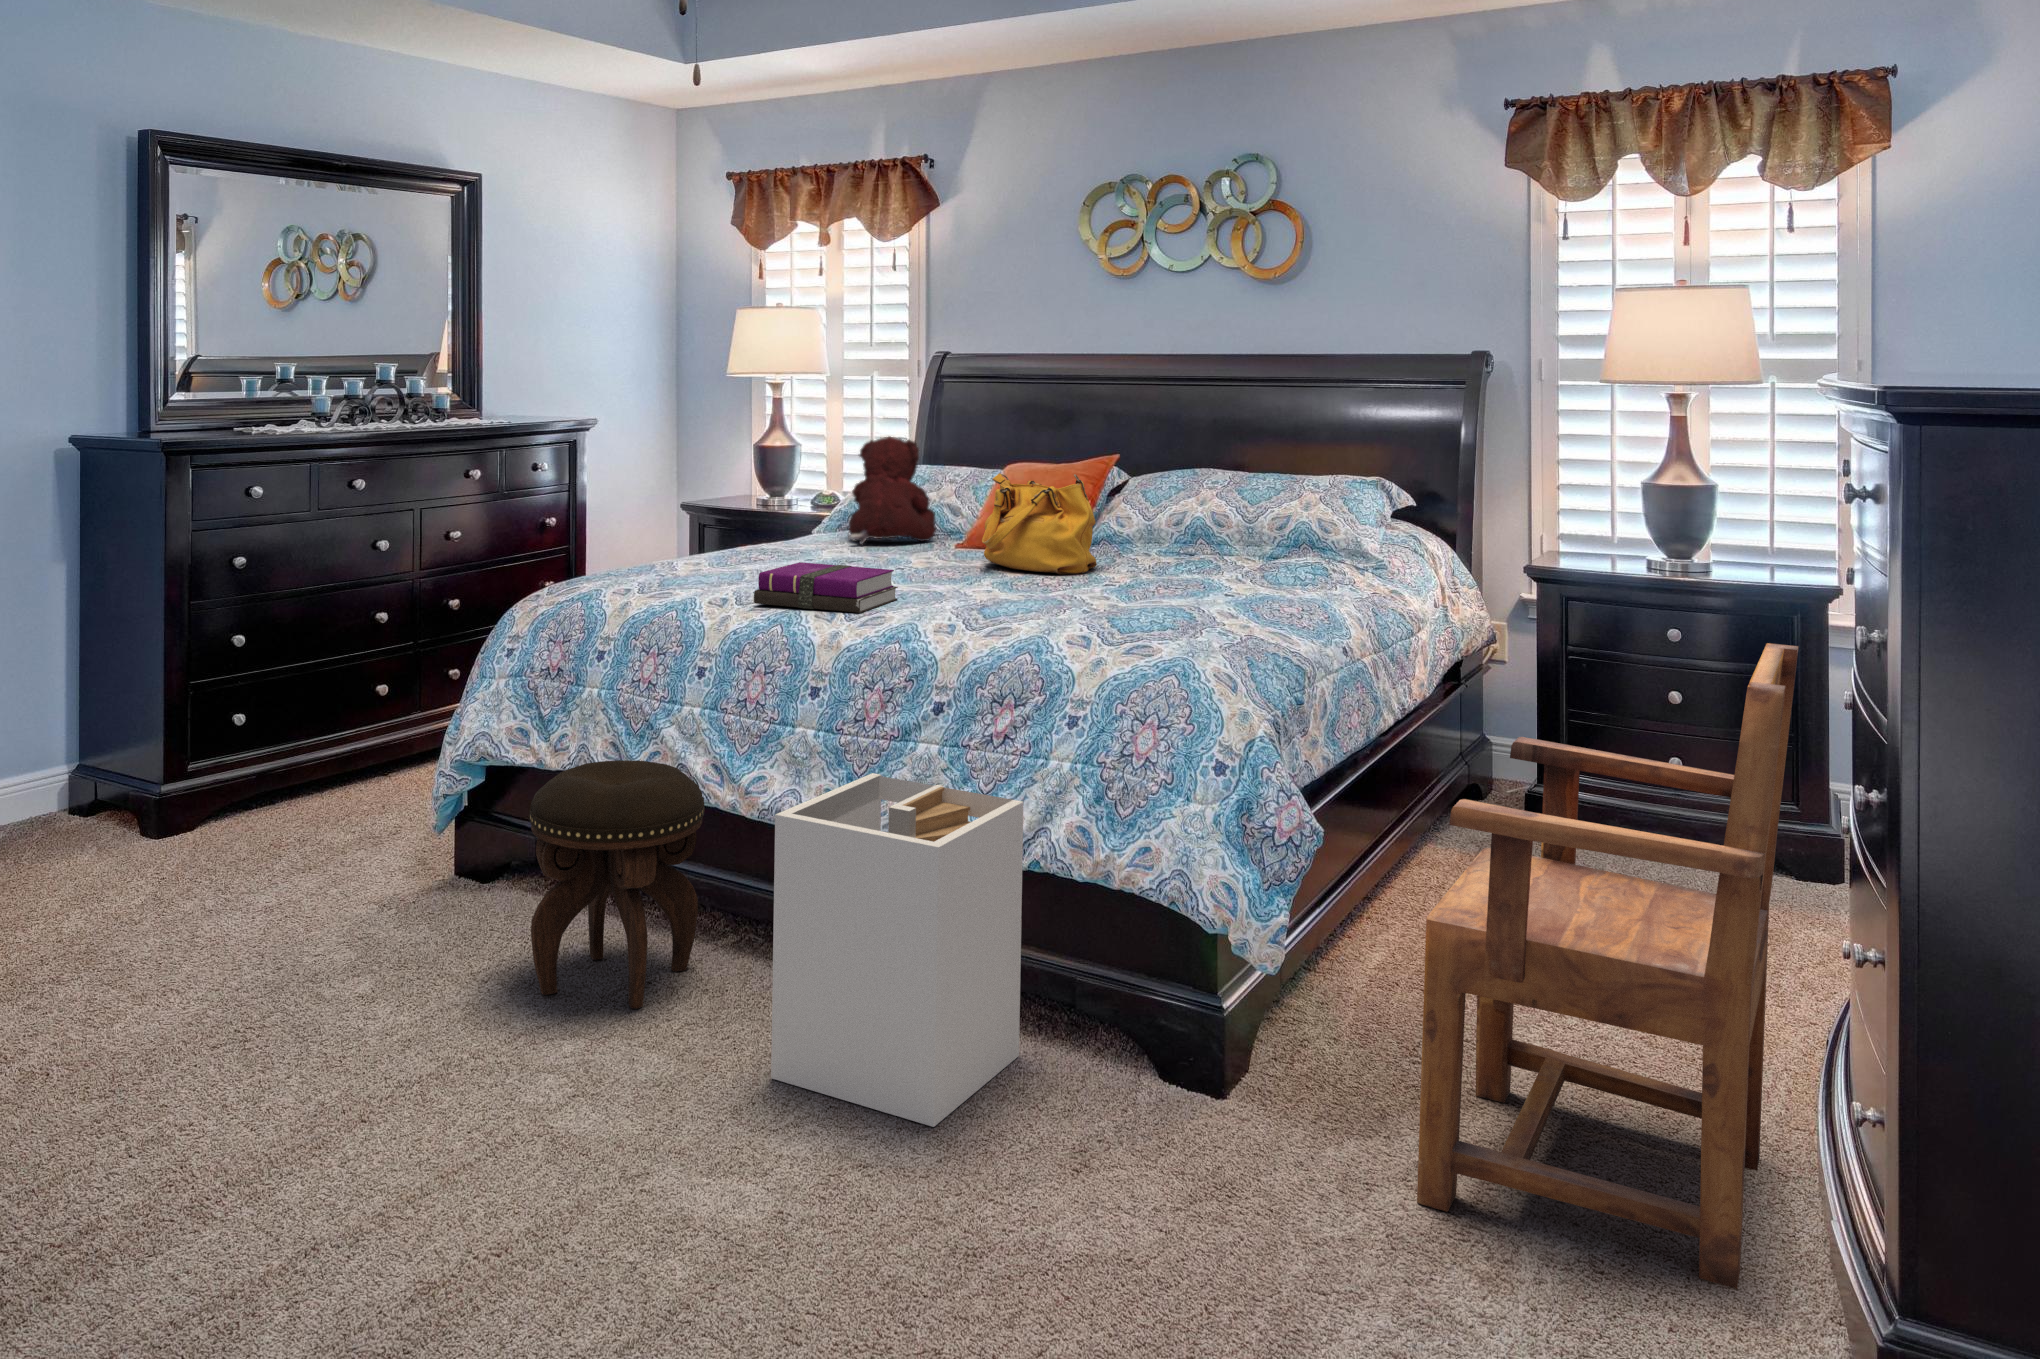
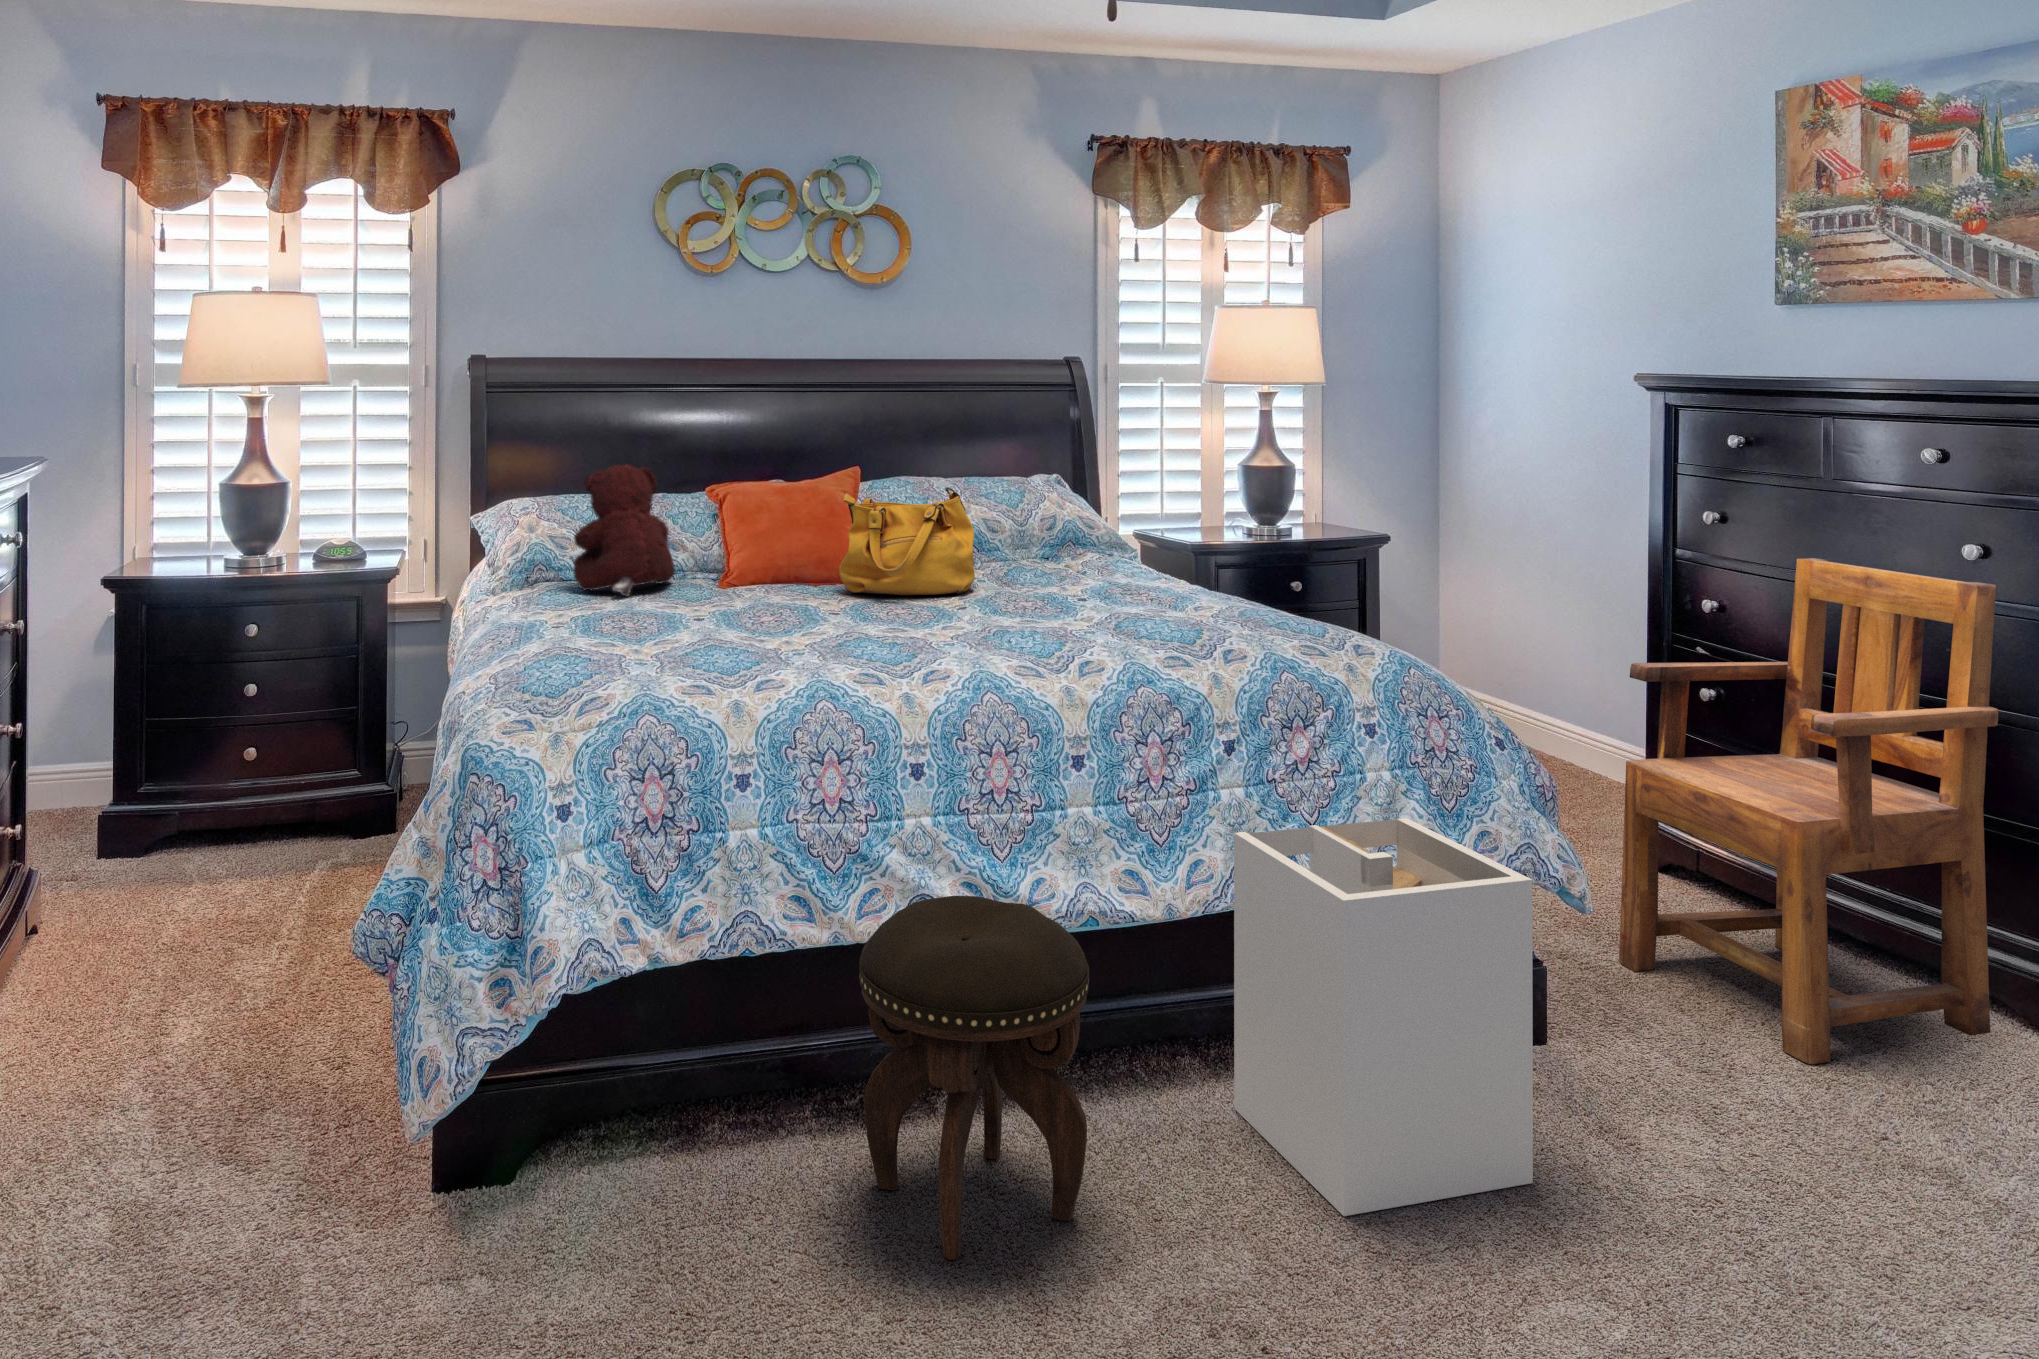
notebook: present [754,562,898,613] -> none [854,608,1025,672]

